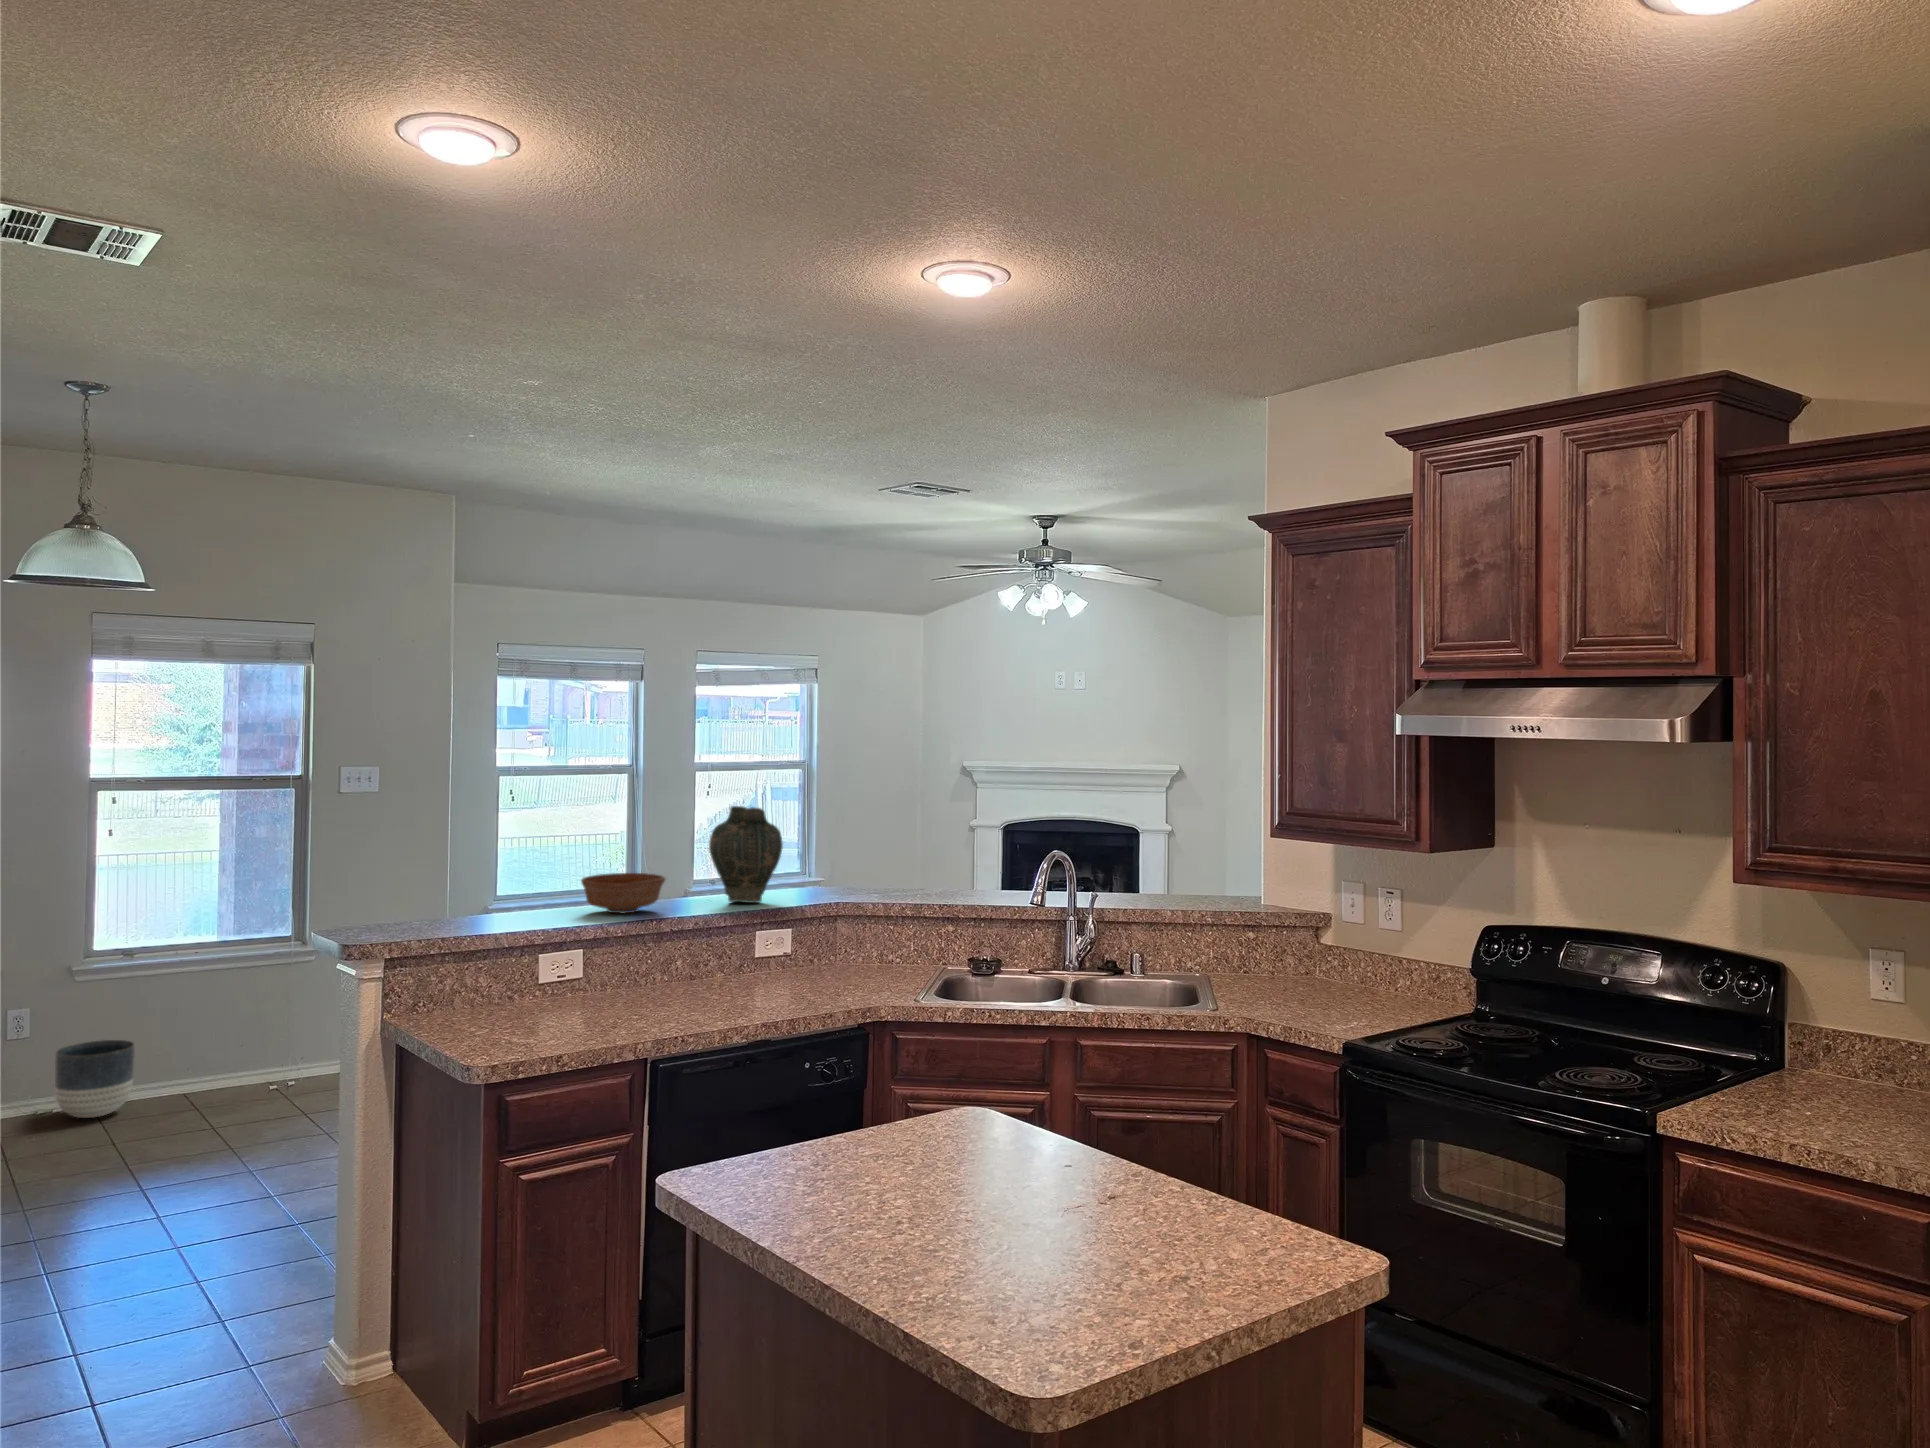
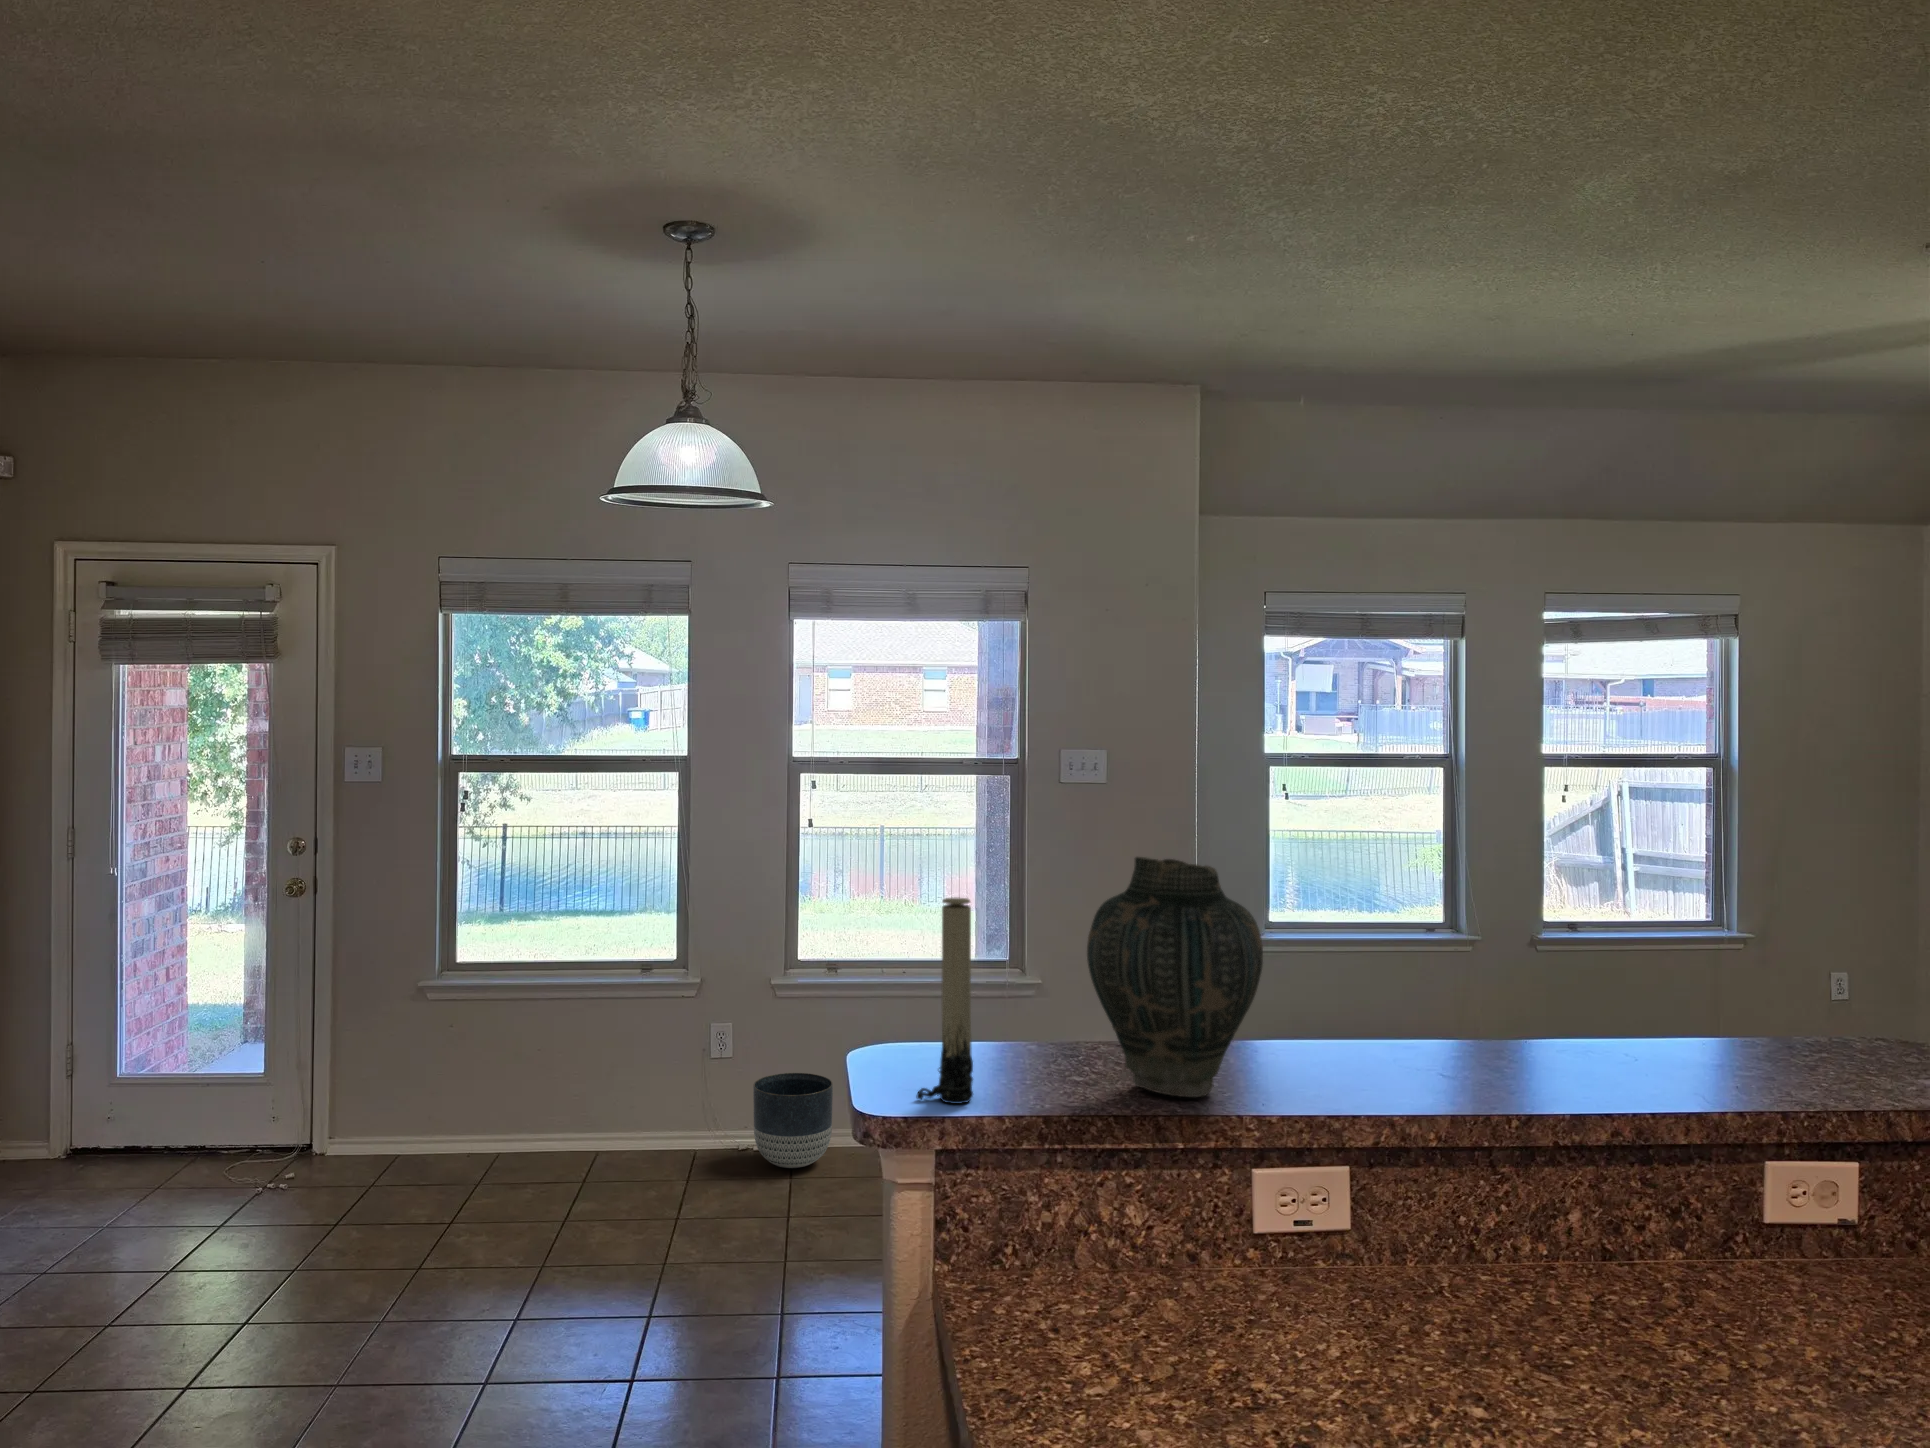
vase: present [709,806,783,903] -> present [1087,857,1263,1097]
candle: none [370,838,402,939] -> present [916,897,973,1104]
bowl: present [581,873,665,913] -> none [1347,981,1534,1079]

